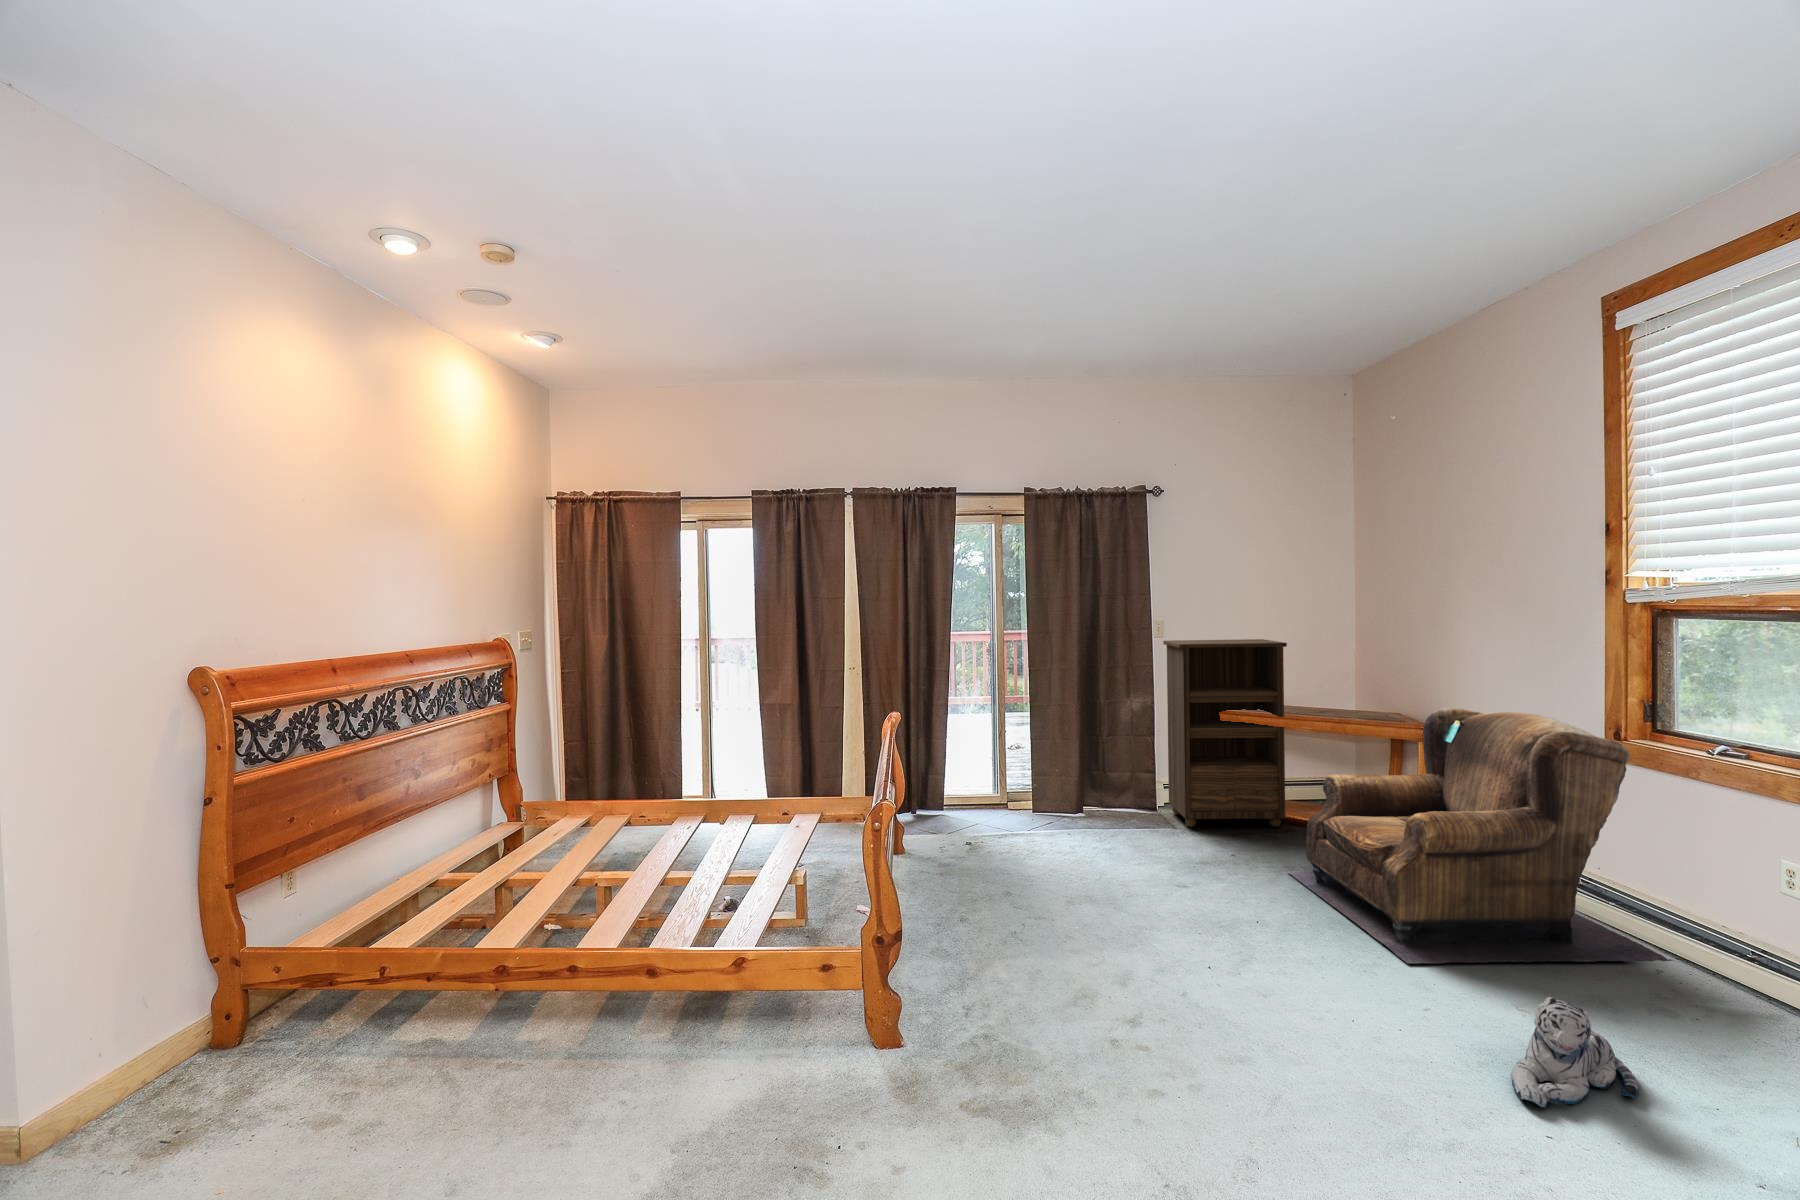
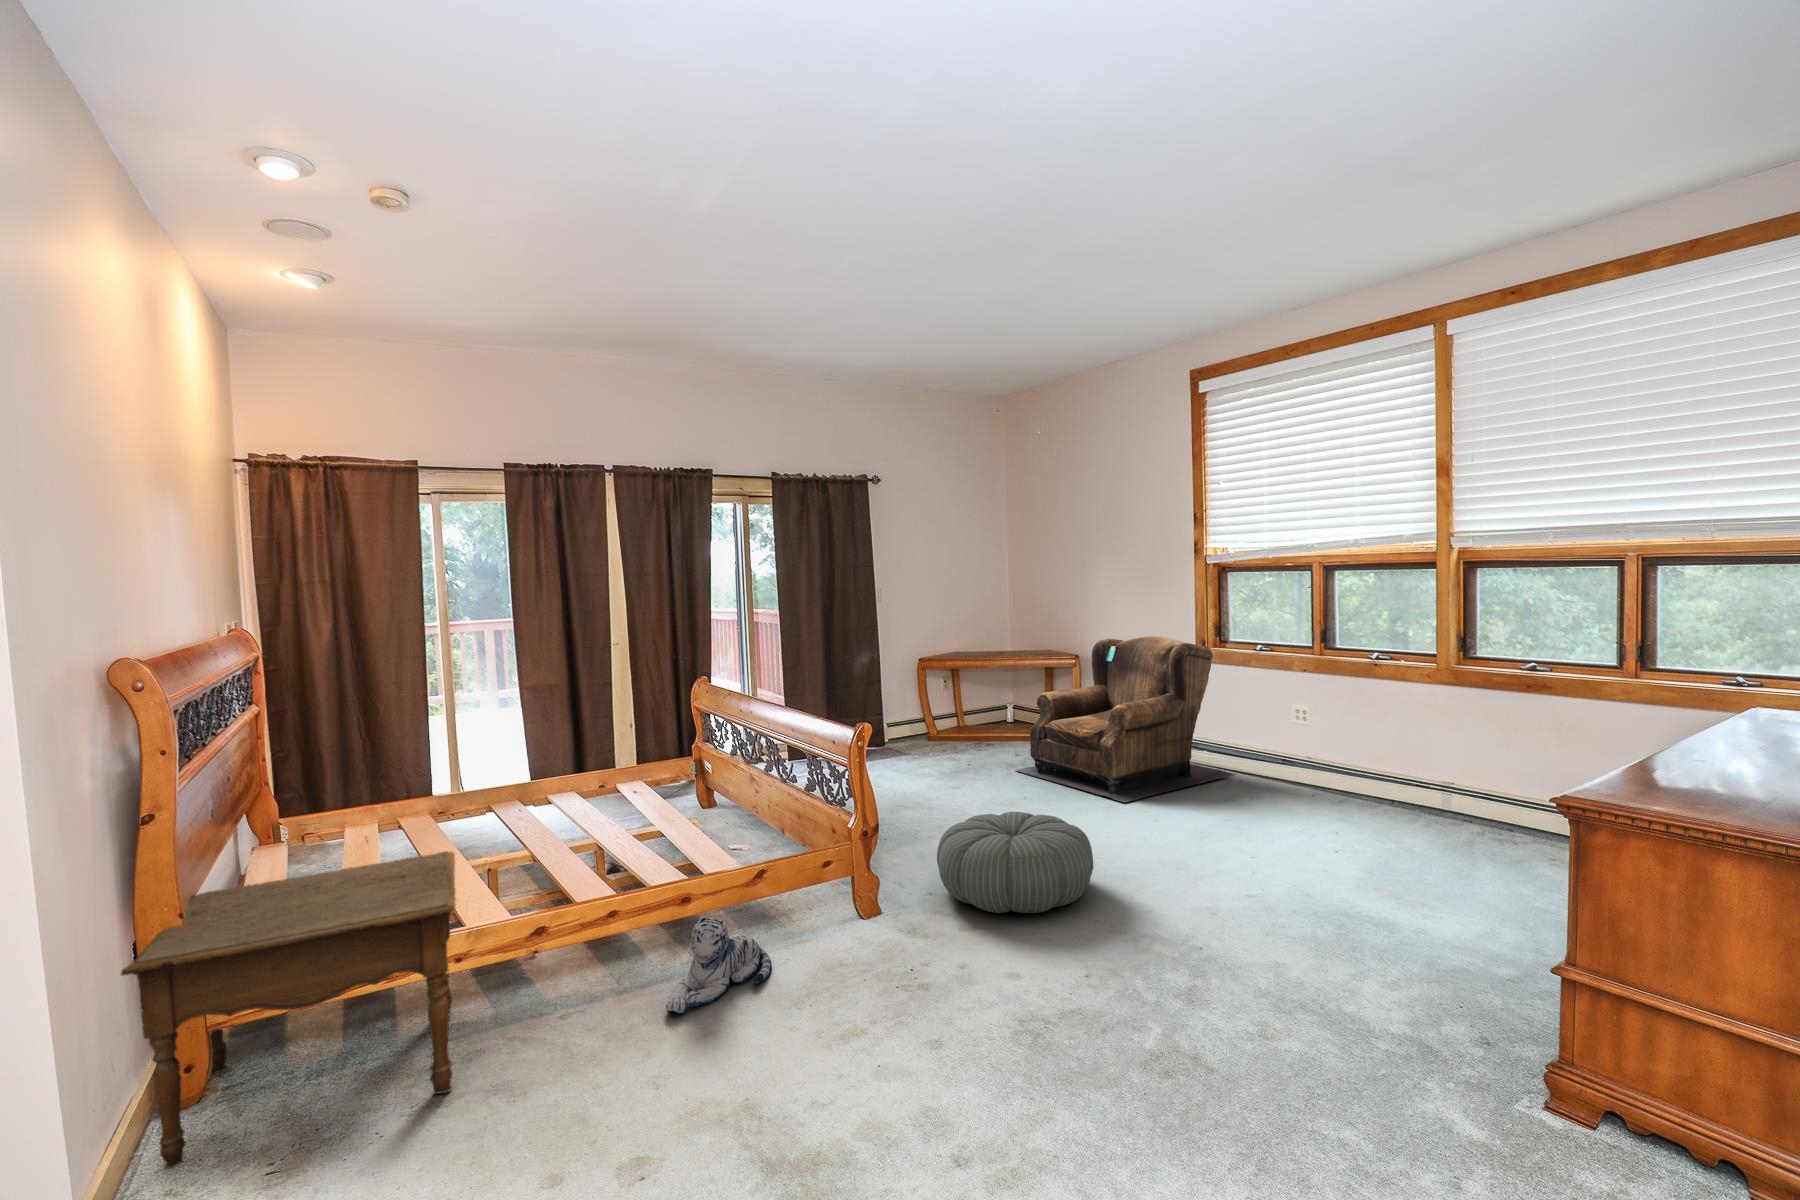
bookshelf: present [1163,639,1287,827] -> none [890,601,987,756]
side table: none [118,864,474,1113] -> present [120,851,456,1169]
pouf: none [986,943,1217,1121] -> present [937,812,1093,913]
plush toy: present [1511,997,1639,1108] -> present [666,917,772,1013]

